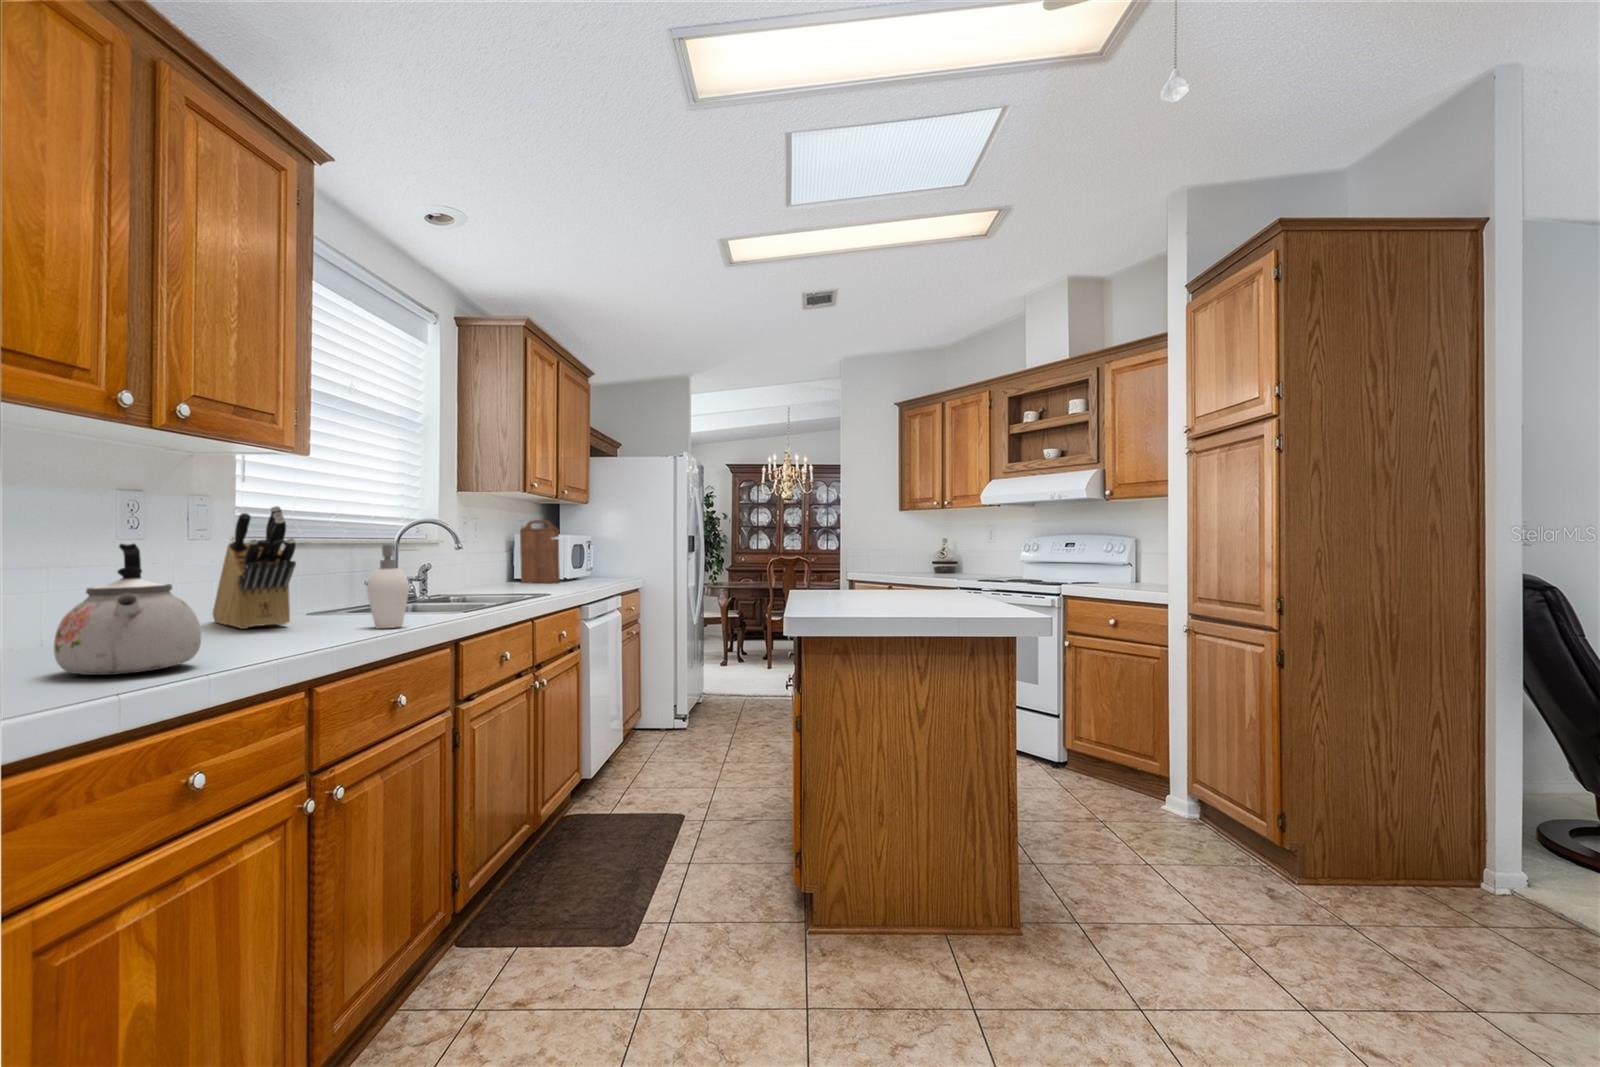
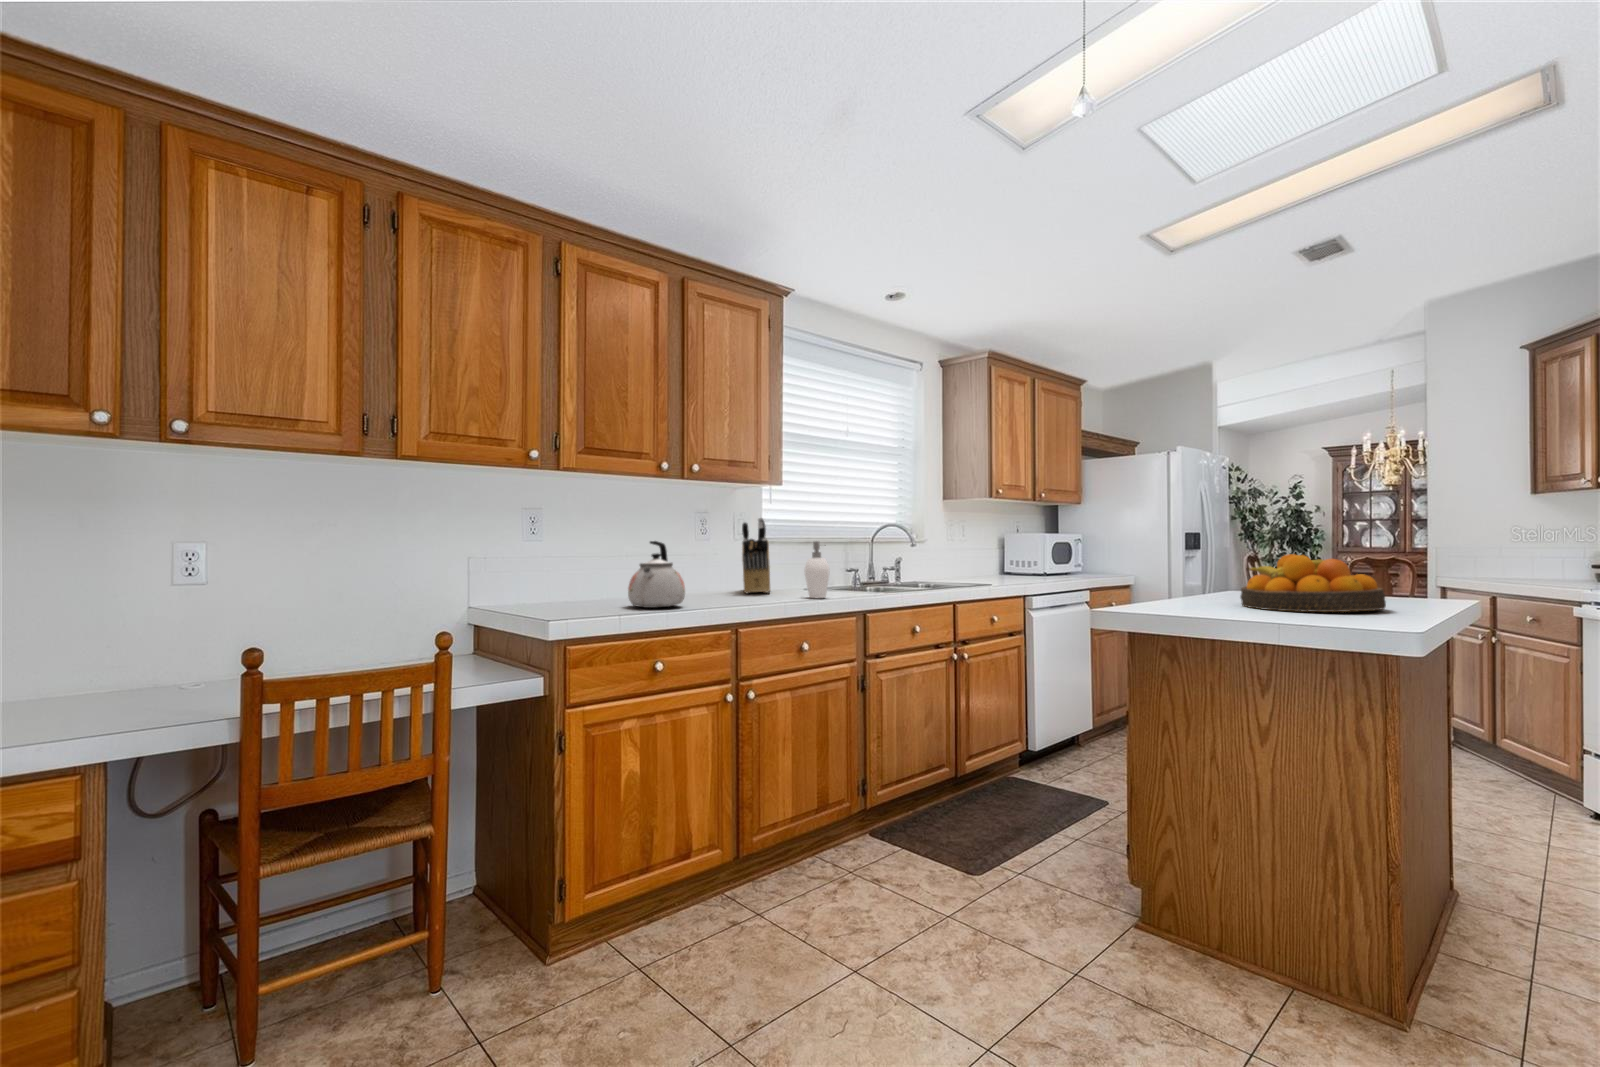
cutting board: present [520,520,560,583] -> none [1007,520,1043,576]
fruit bowl: none [858,558,962,607] -> present [1241,554,1386,612]

